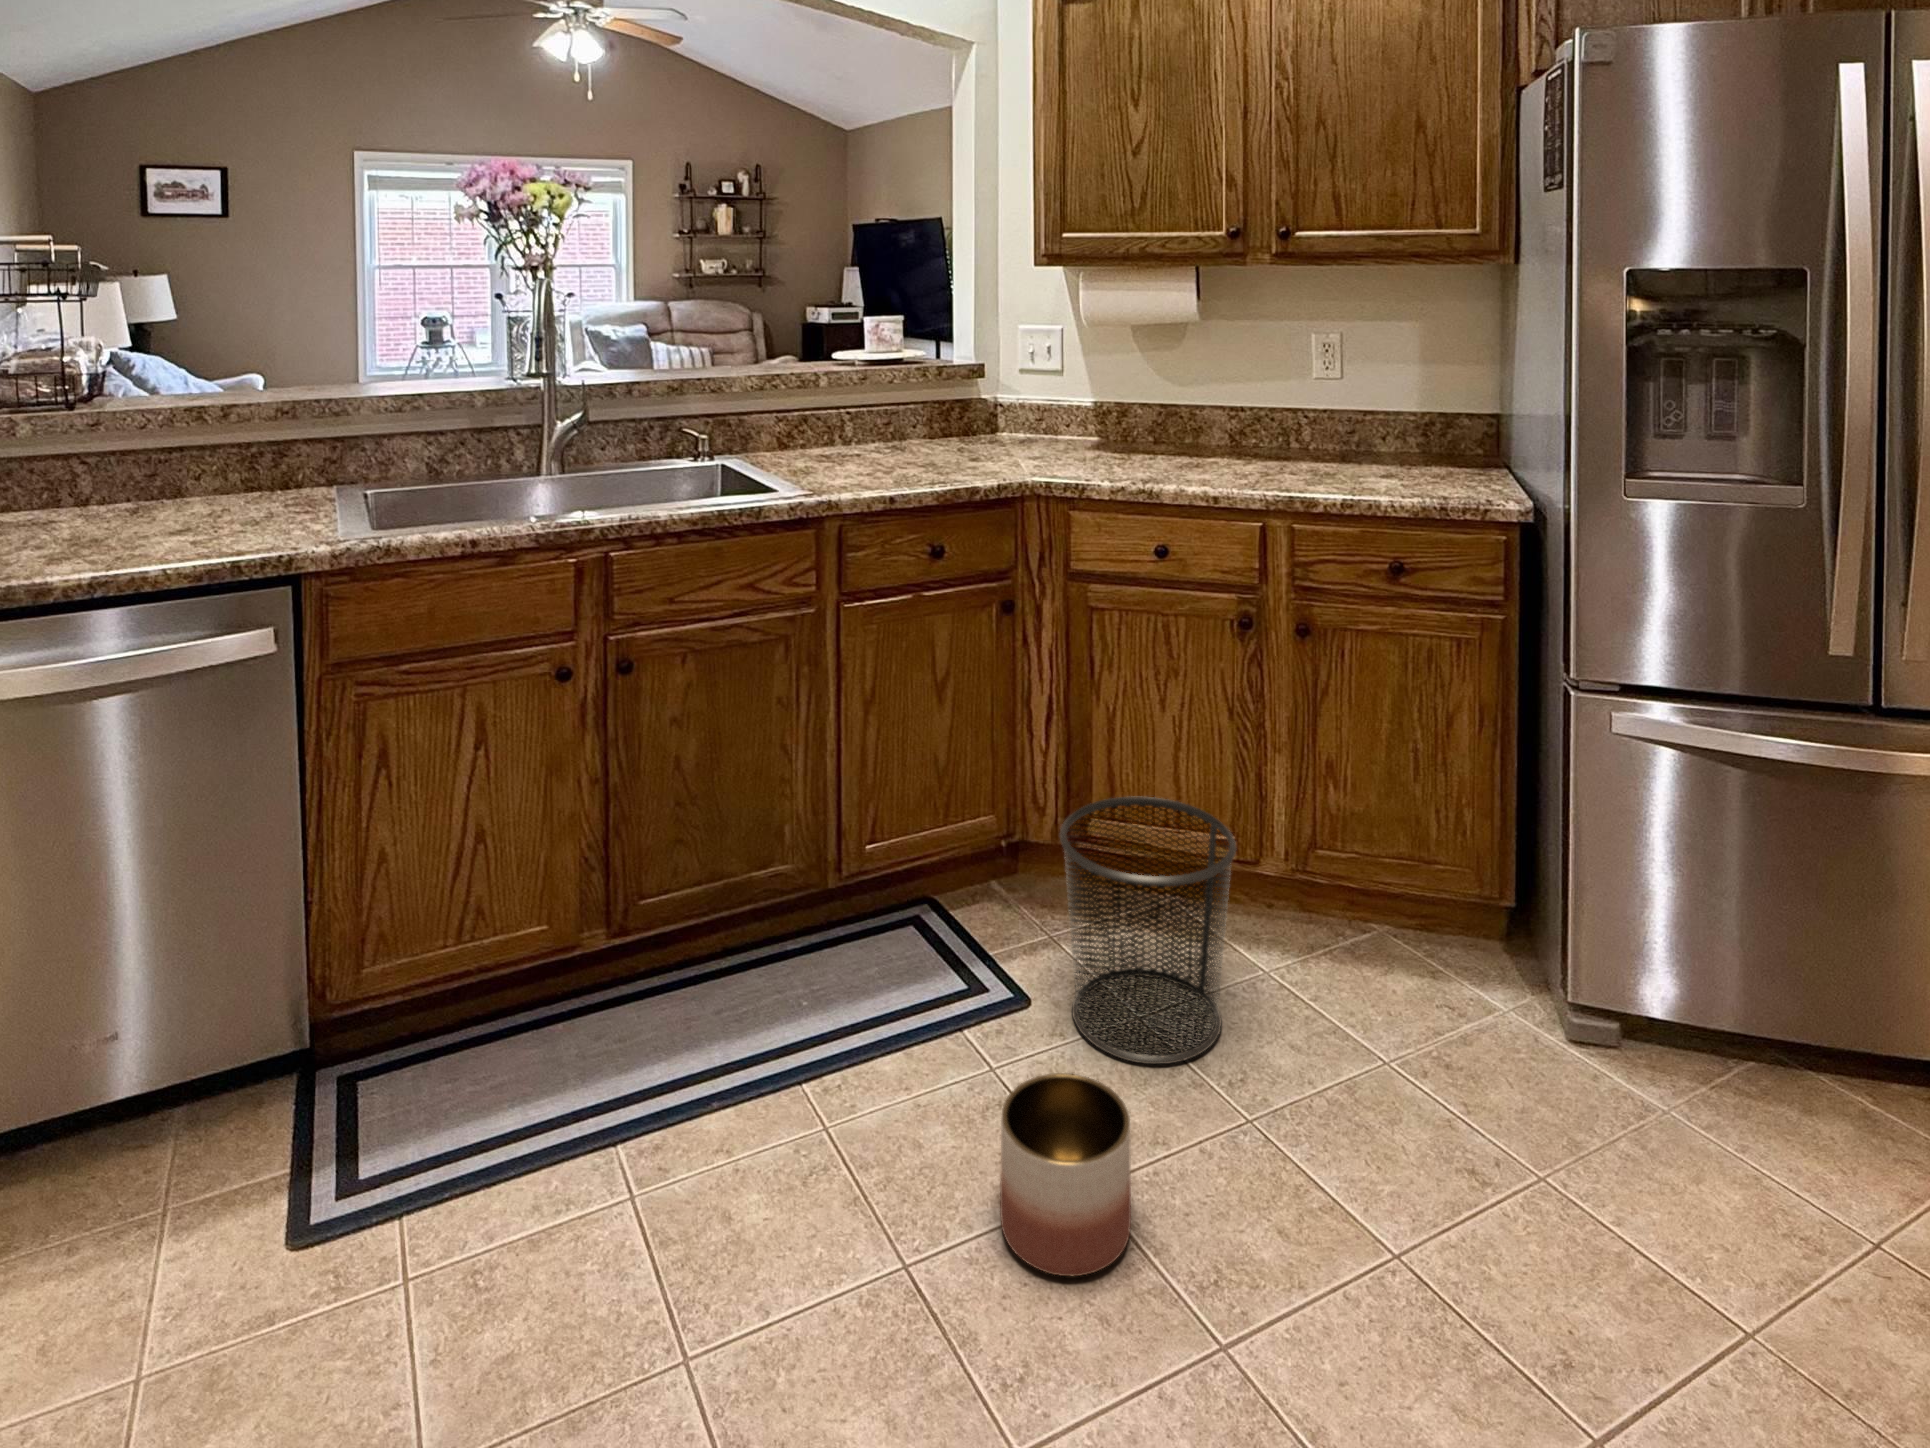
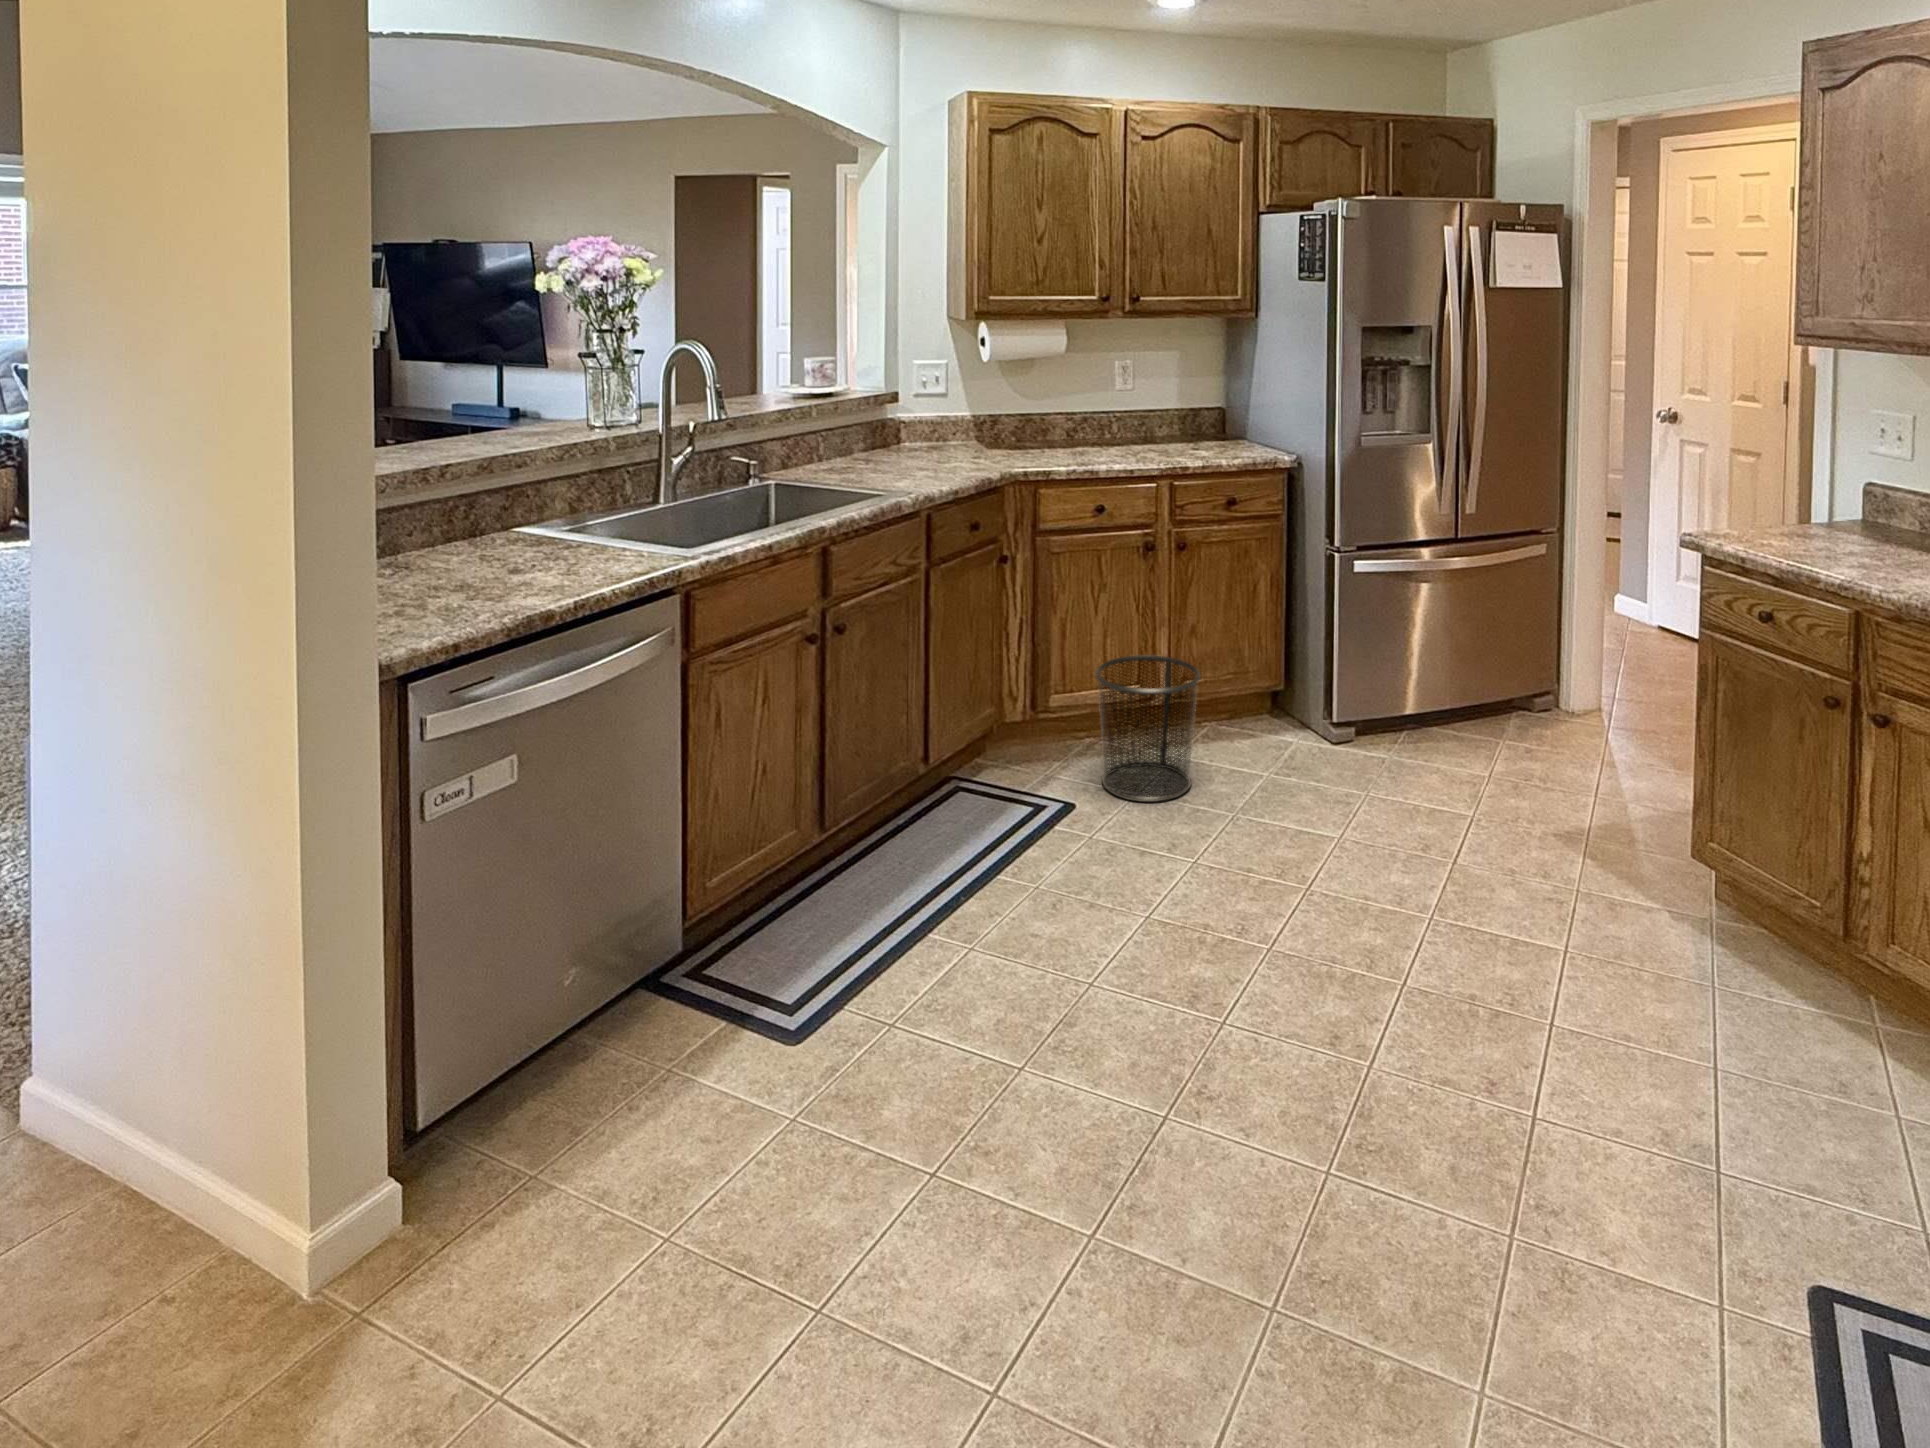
planter: present [1000,1073,1131,1276] -> none [1168,787,1240,879]

